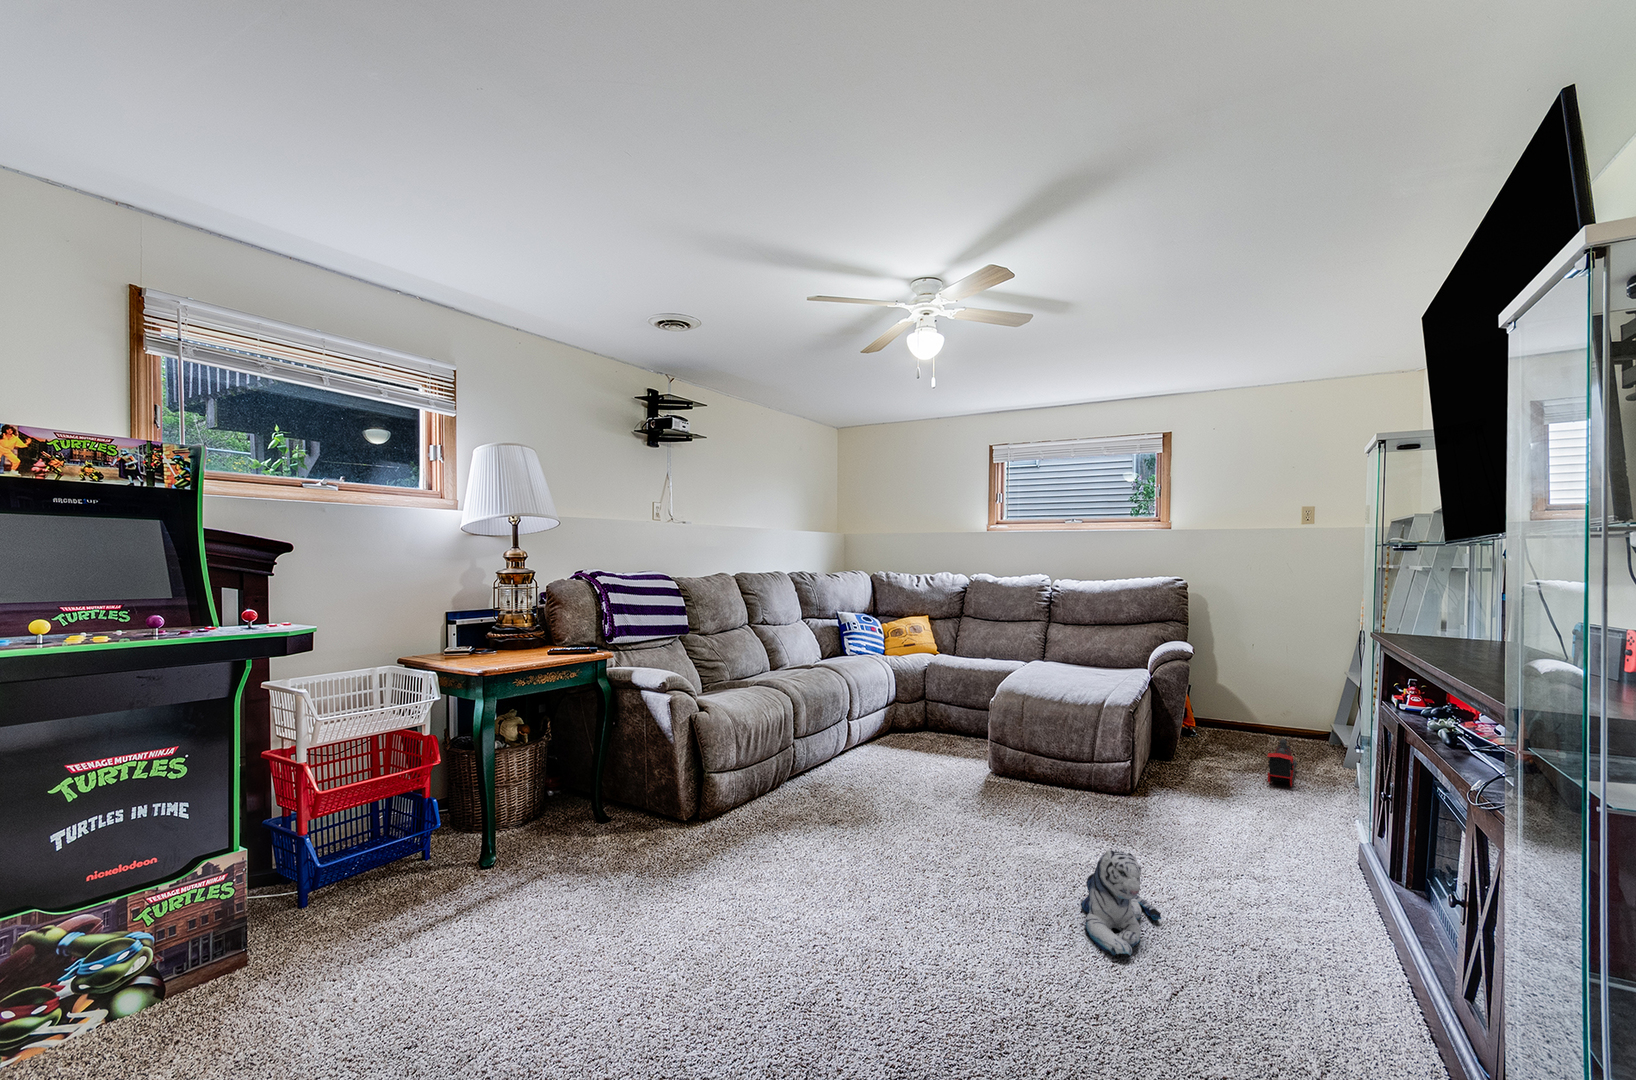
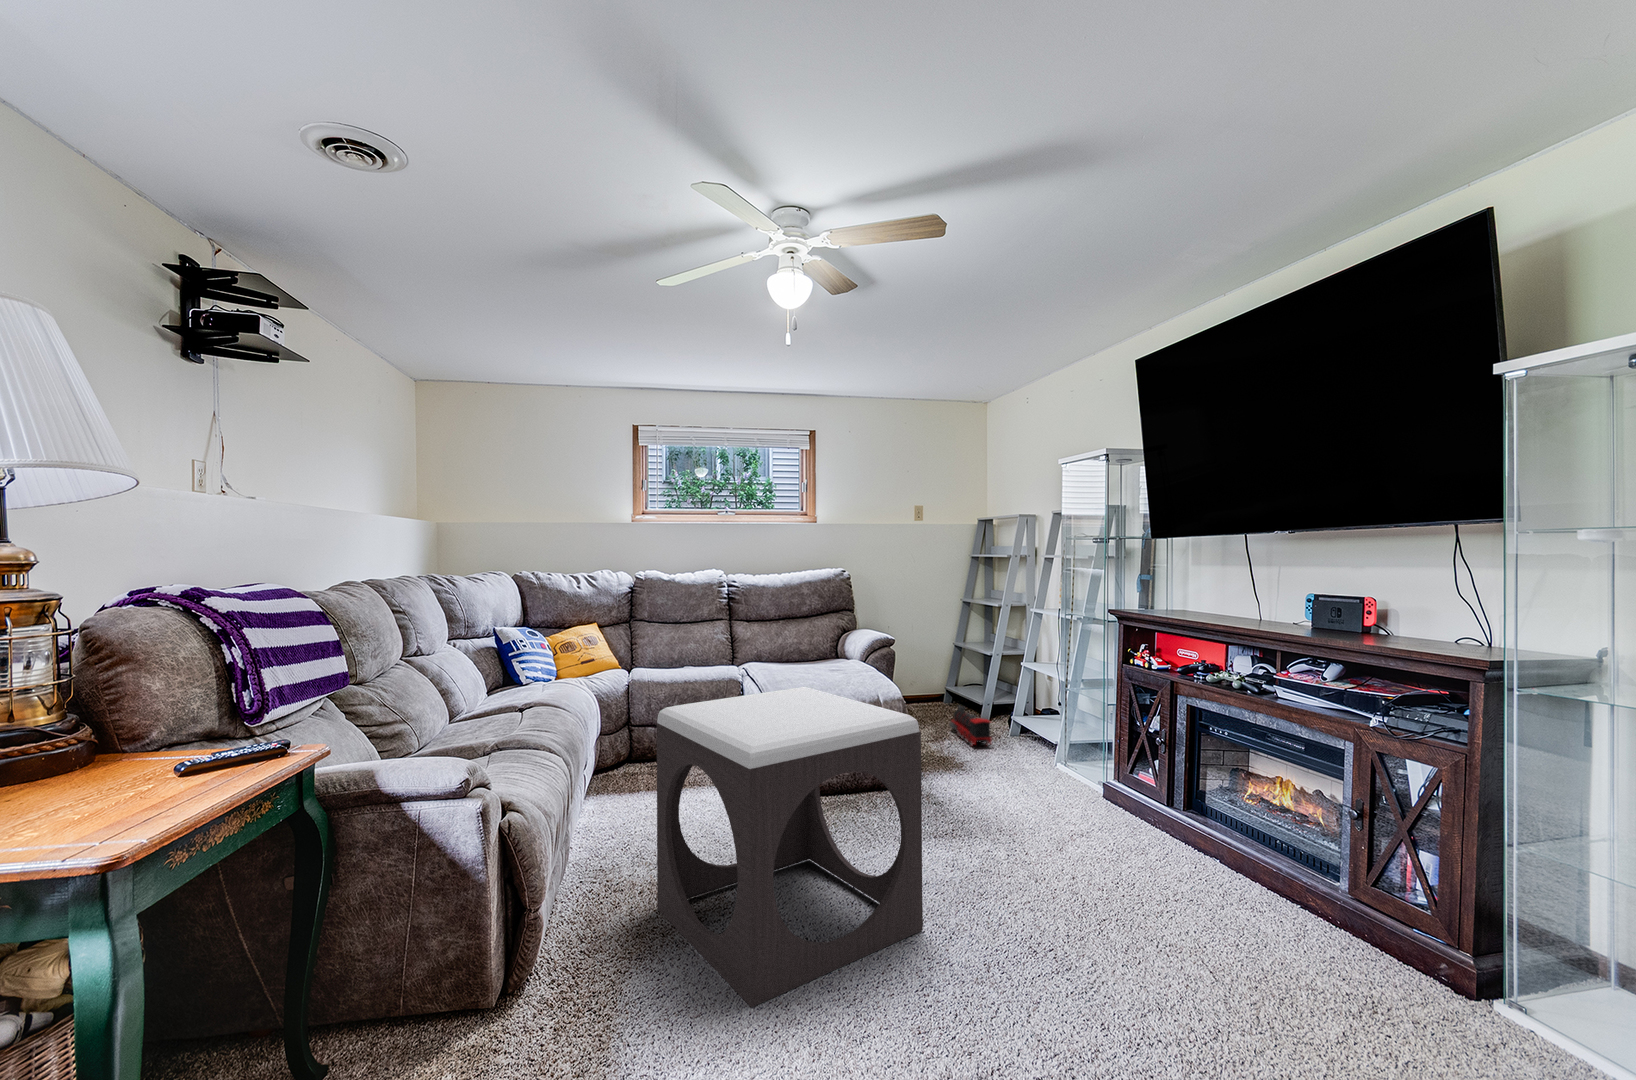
footstool: none [814,668,974,872] -> present [657,687,923,1007]
plush toy: present [1080,850,1161,956] -> none [1044,854,1172,974]

